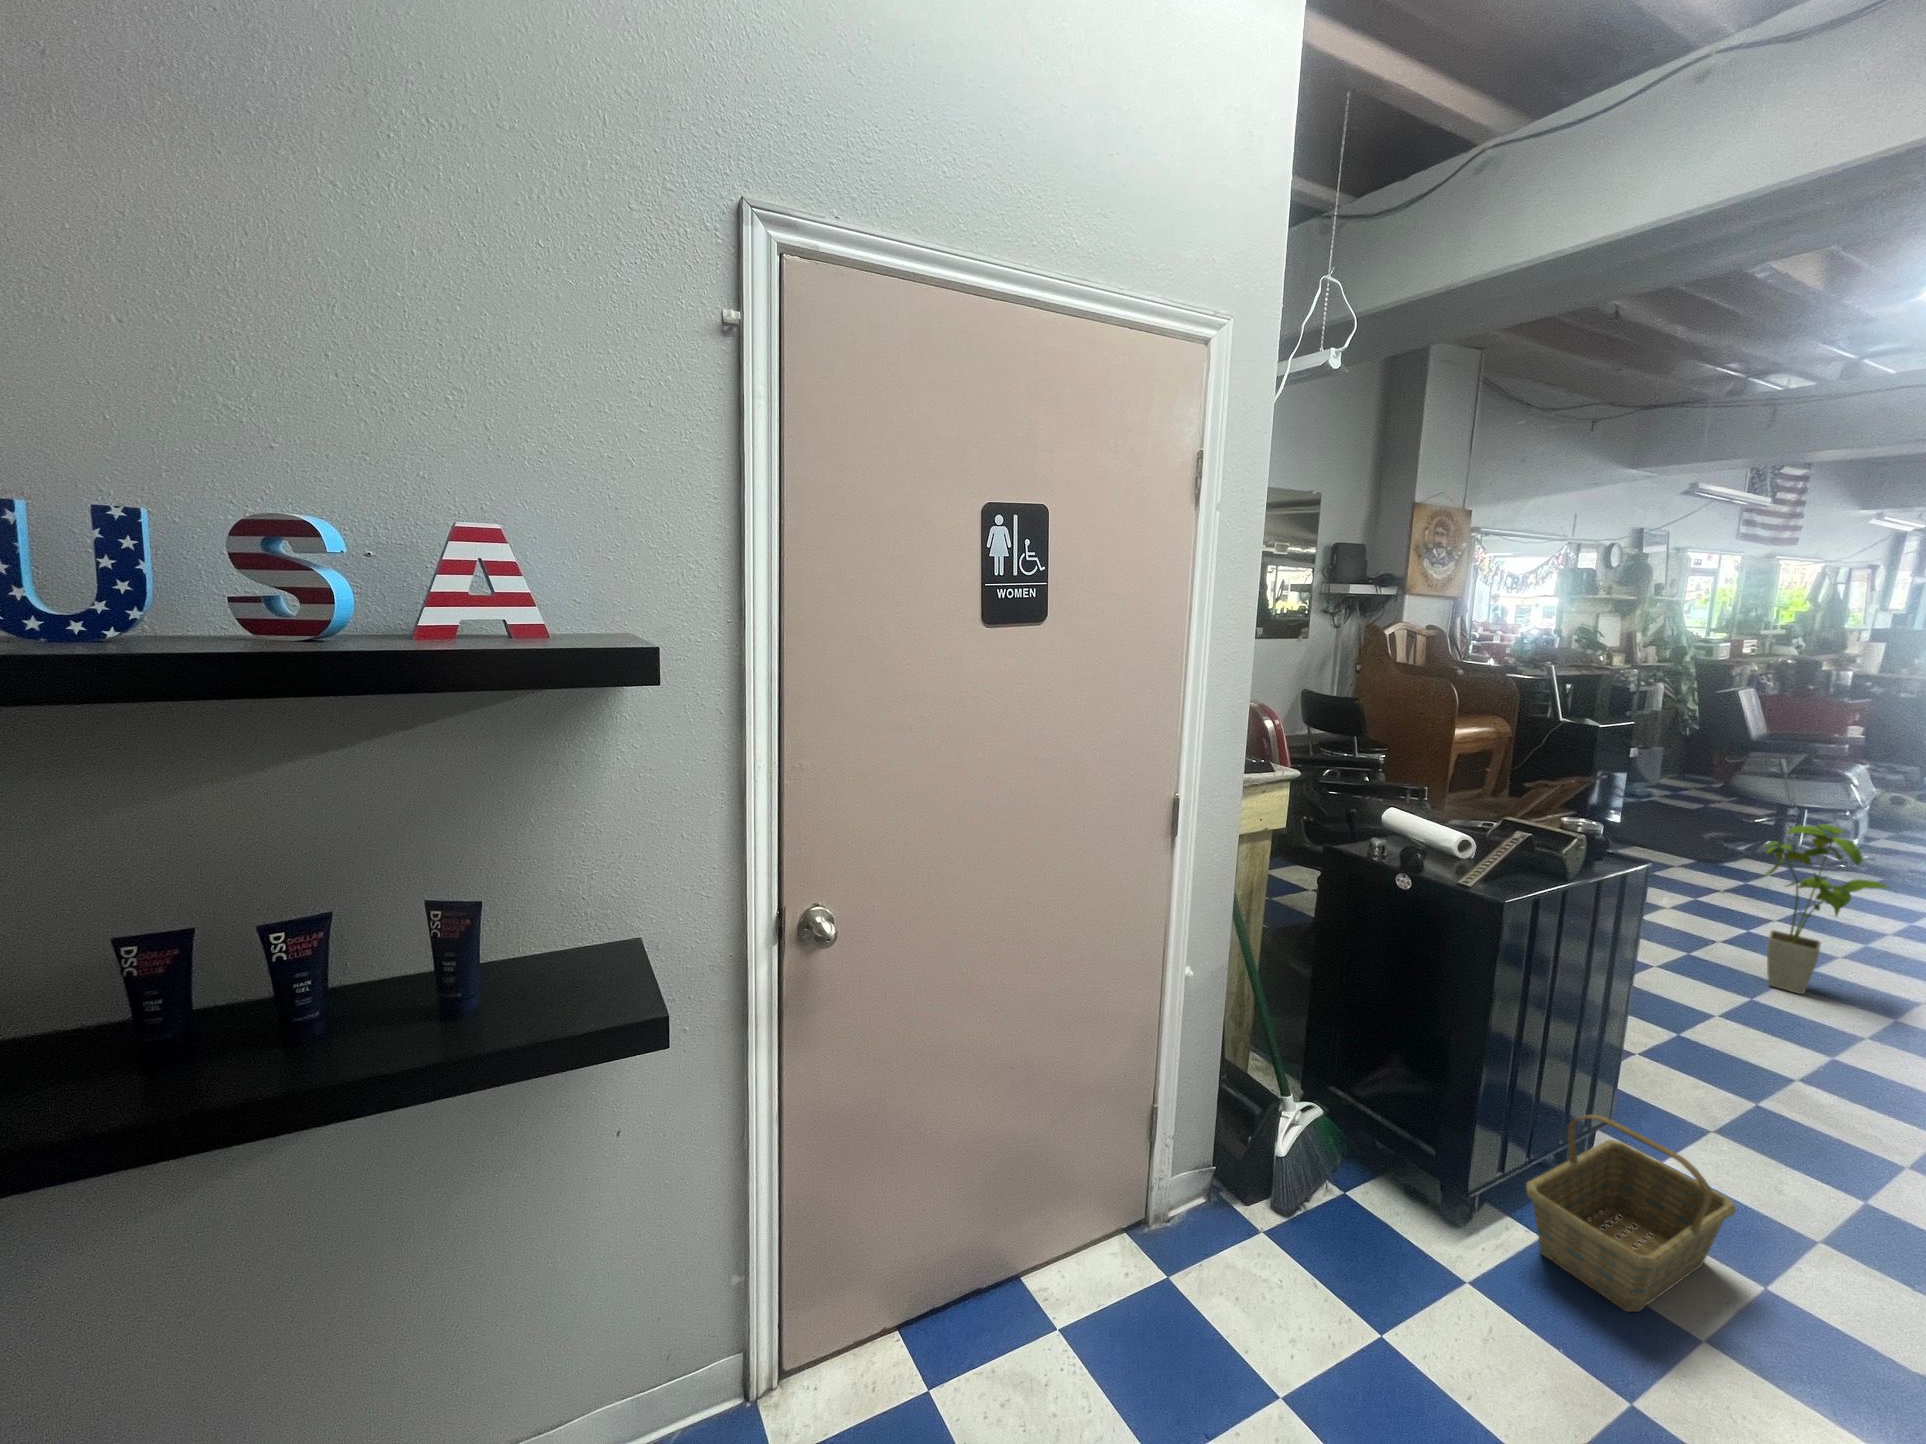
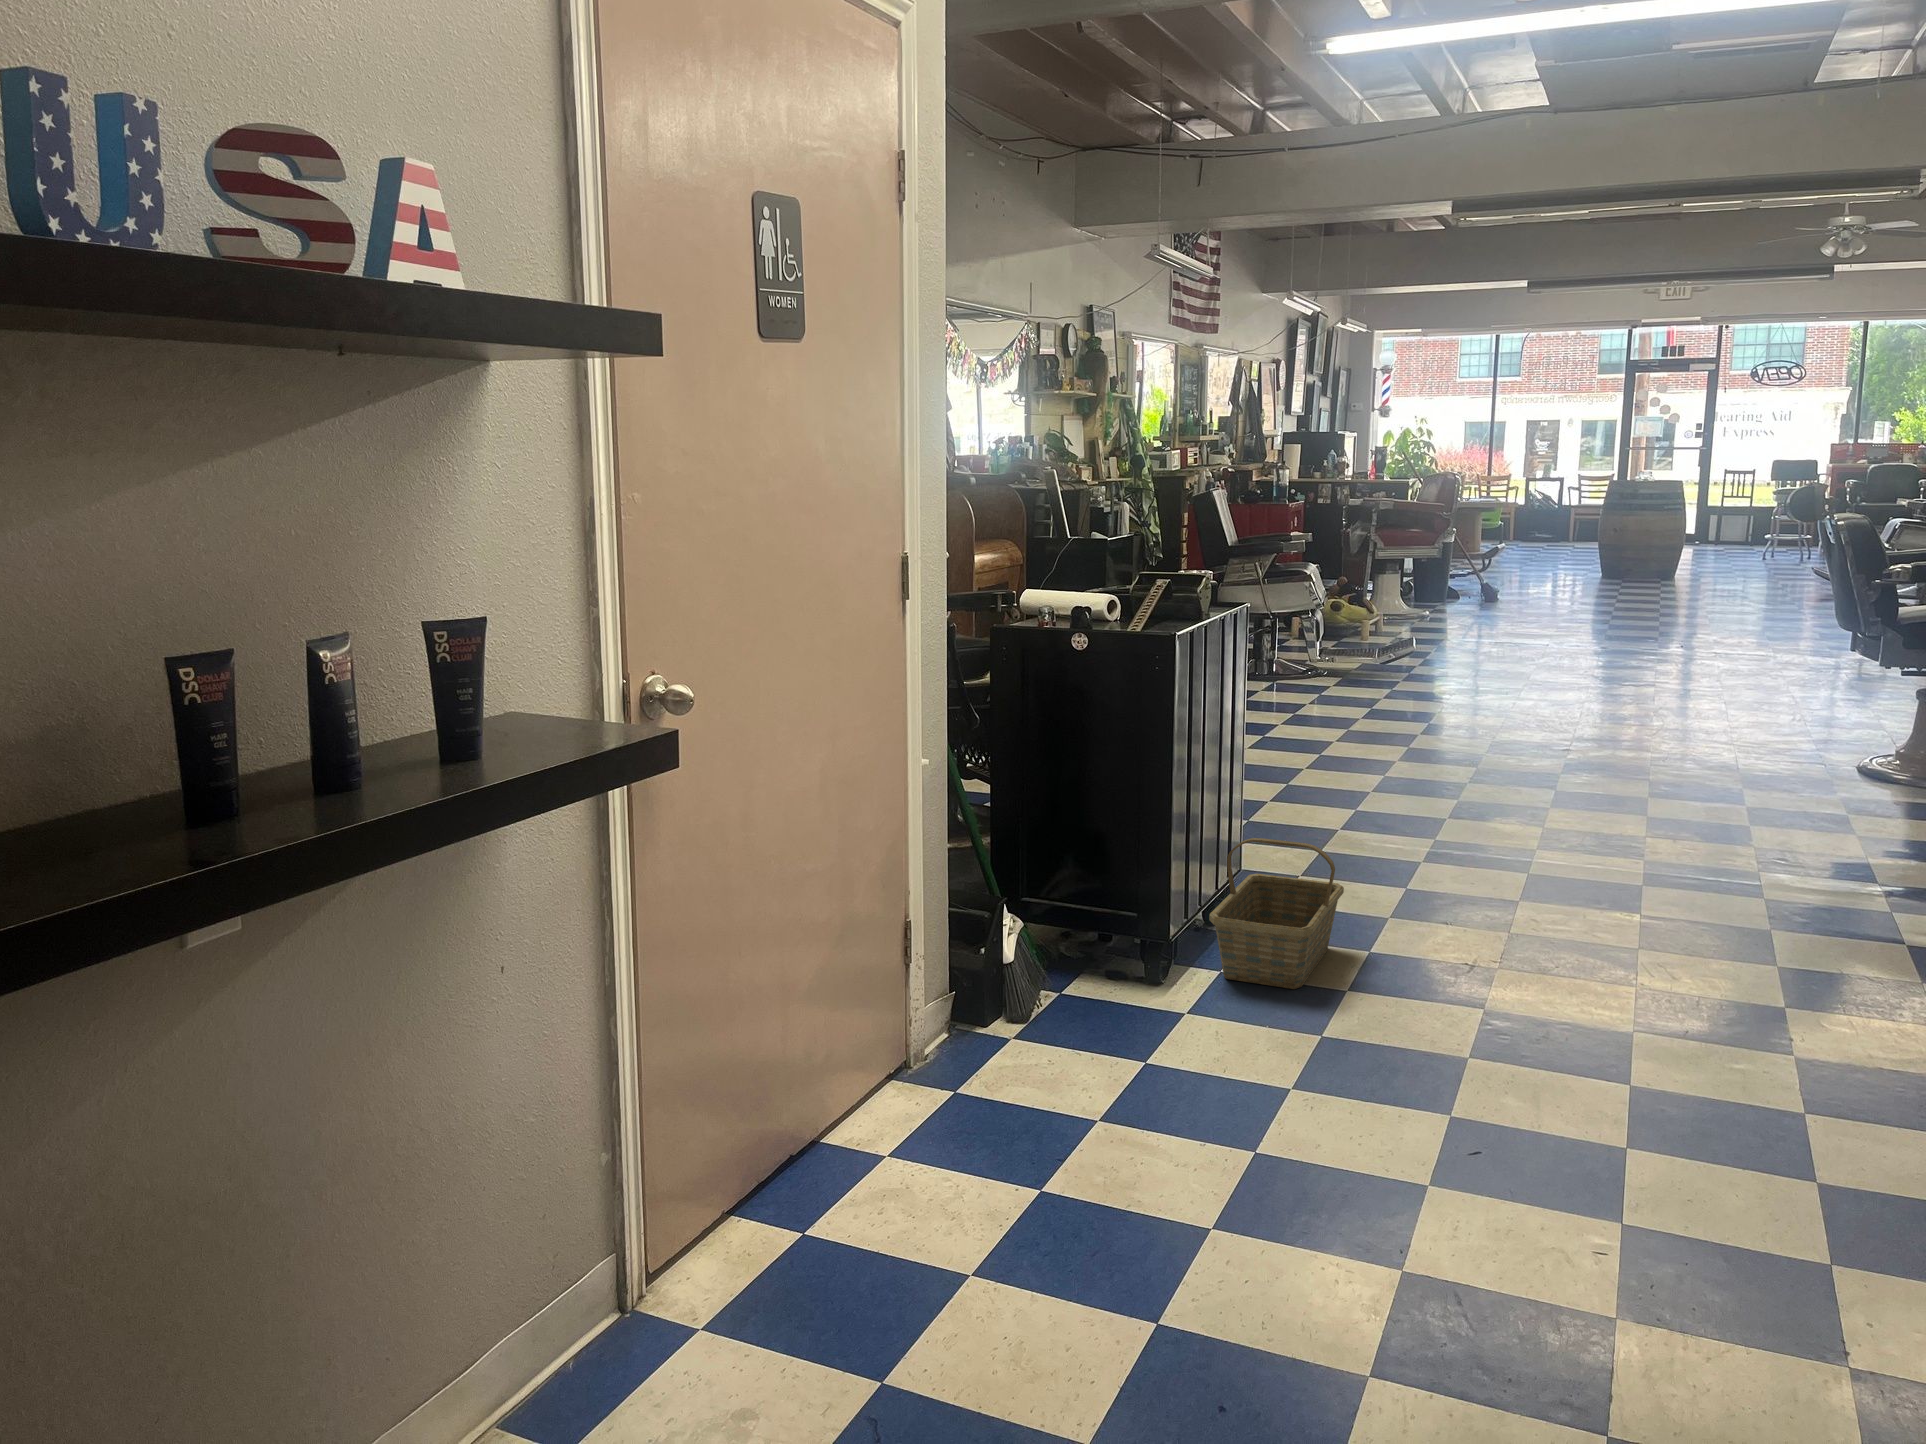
house plant: present [1764,824,1890,994] -> none [1275,594,1374,773]

